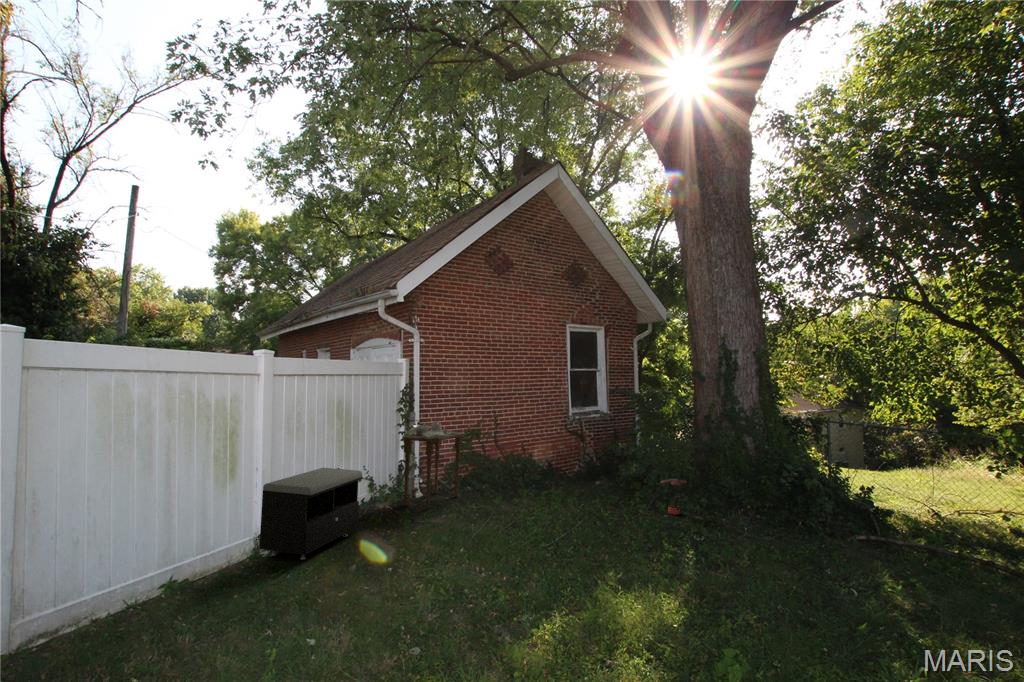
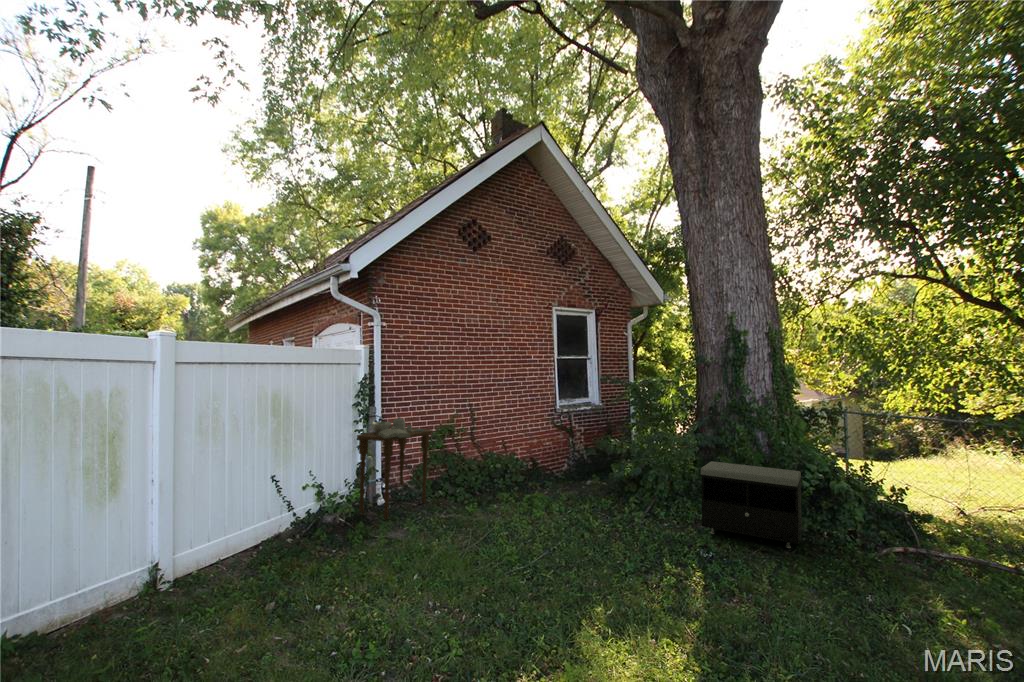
storage bench: present [259,468,362,560] -> present [701,461,802,548]
potted plant: present [661,479,687,515] -> none [658,480,689,523]

